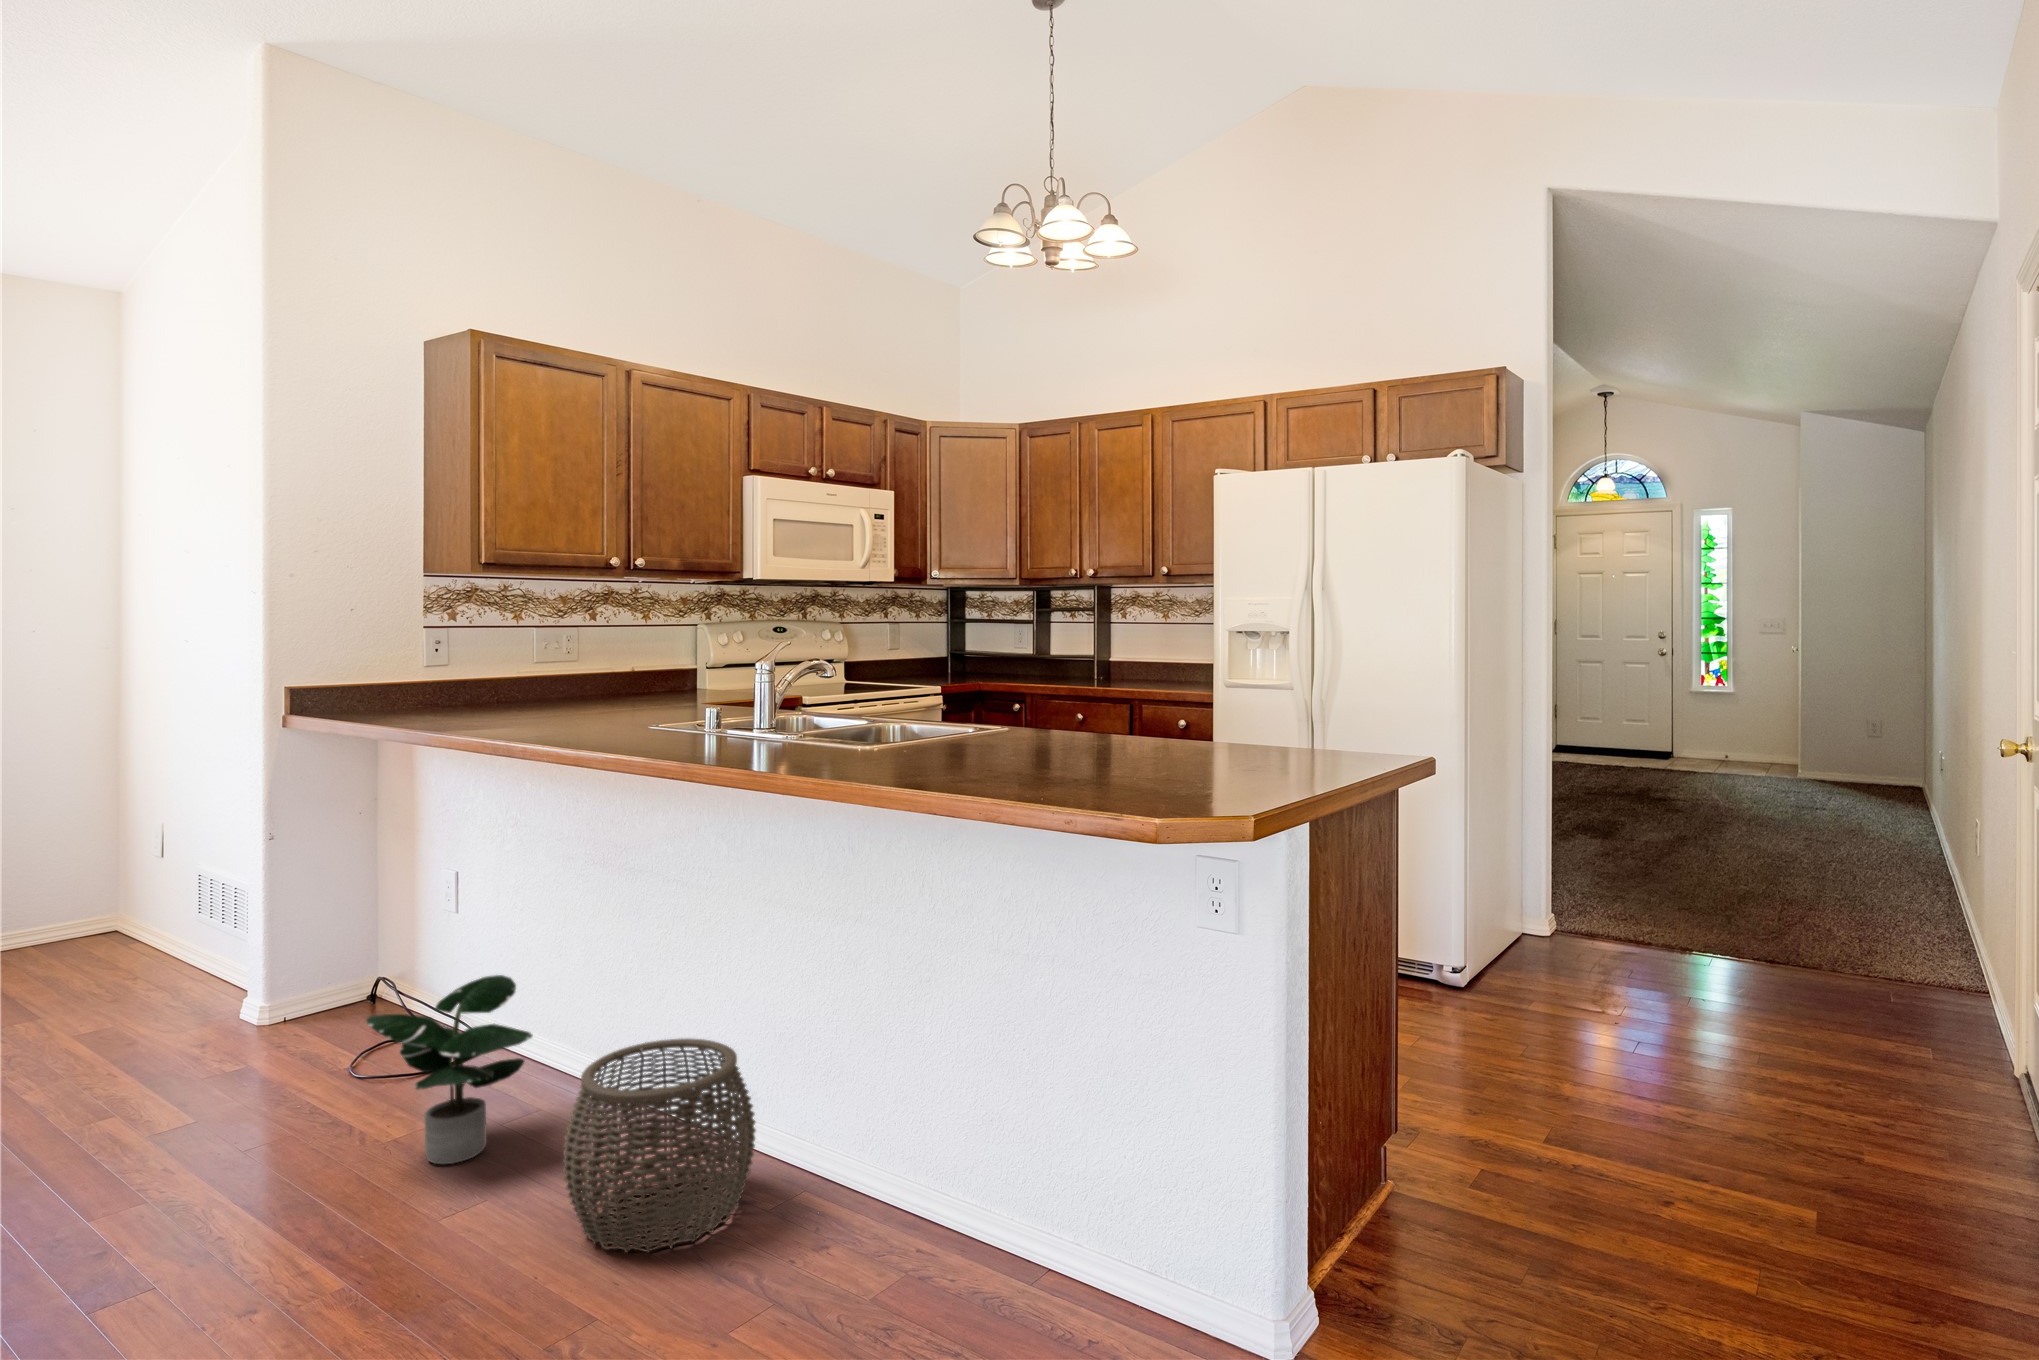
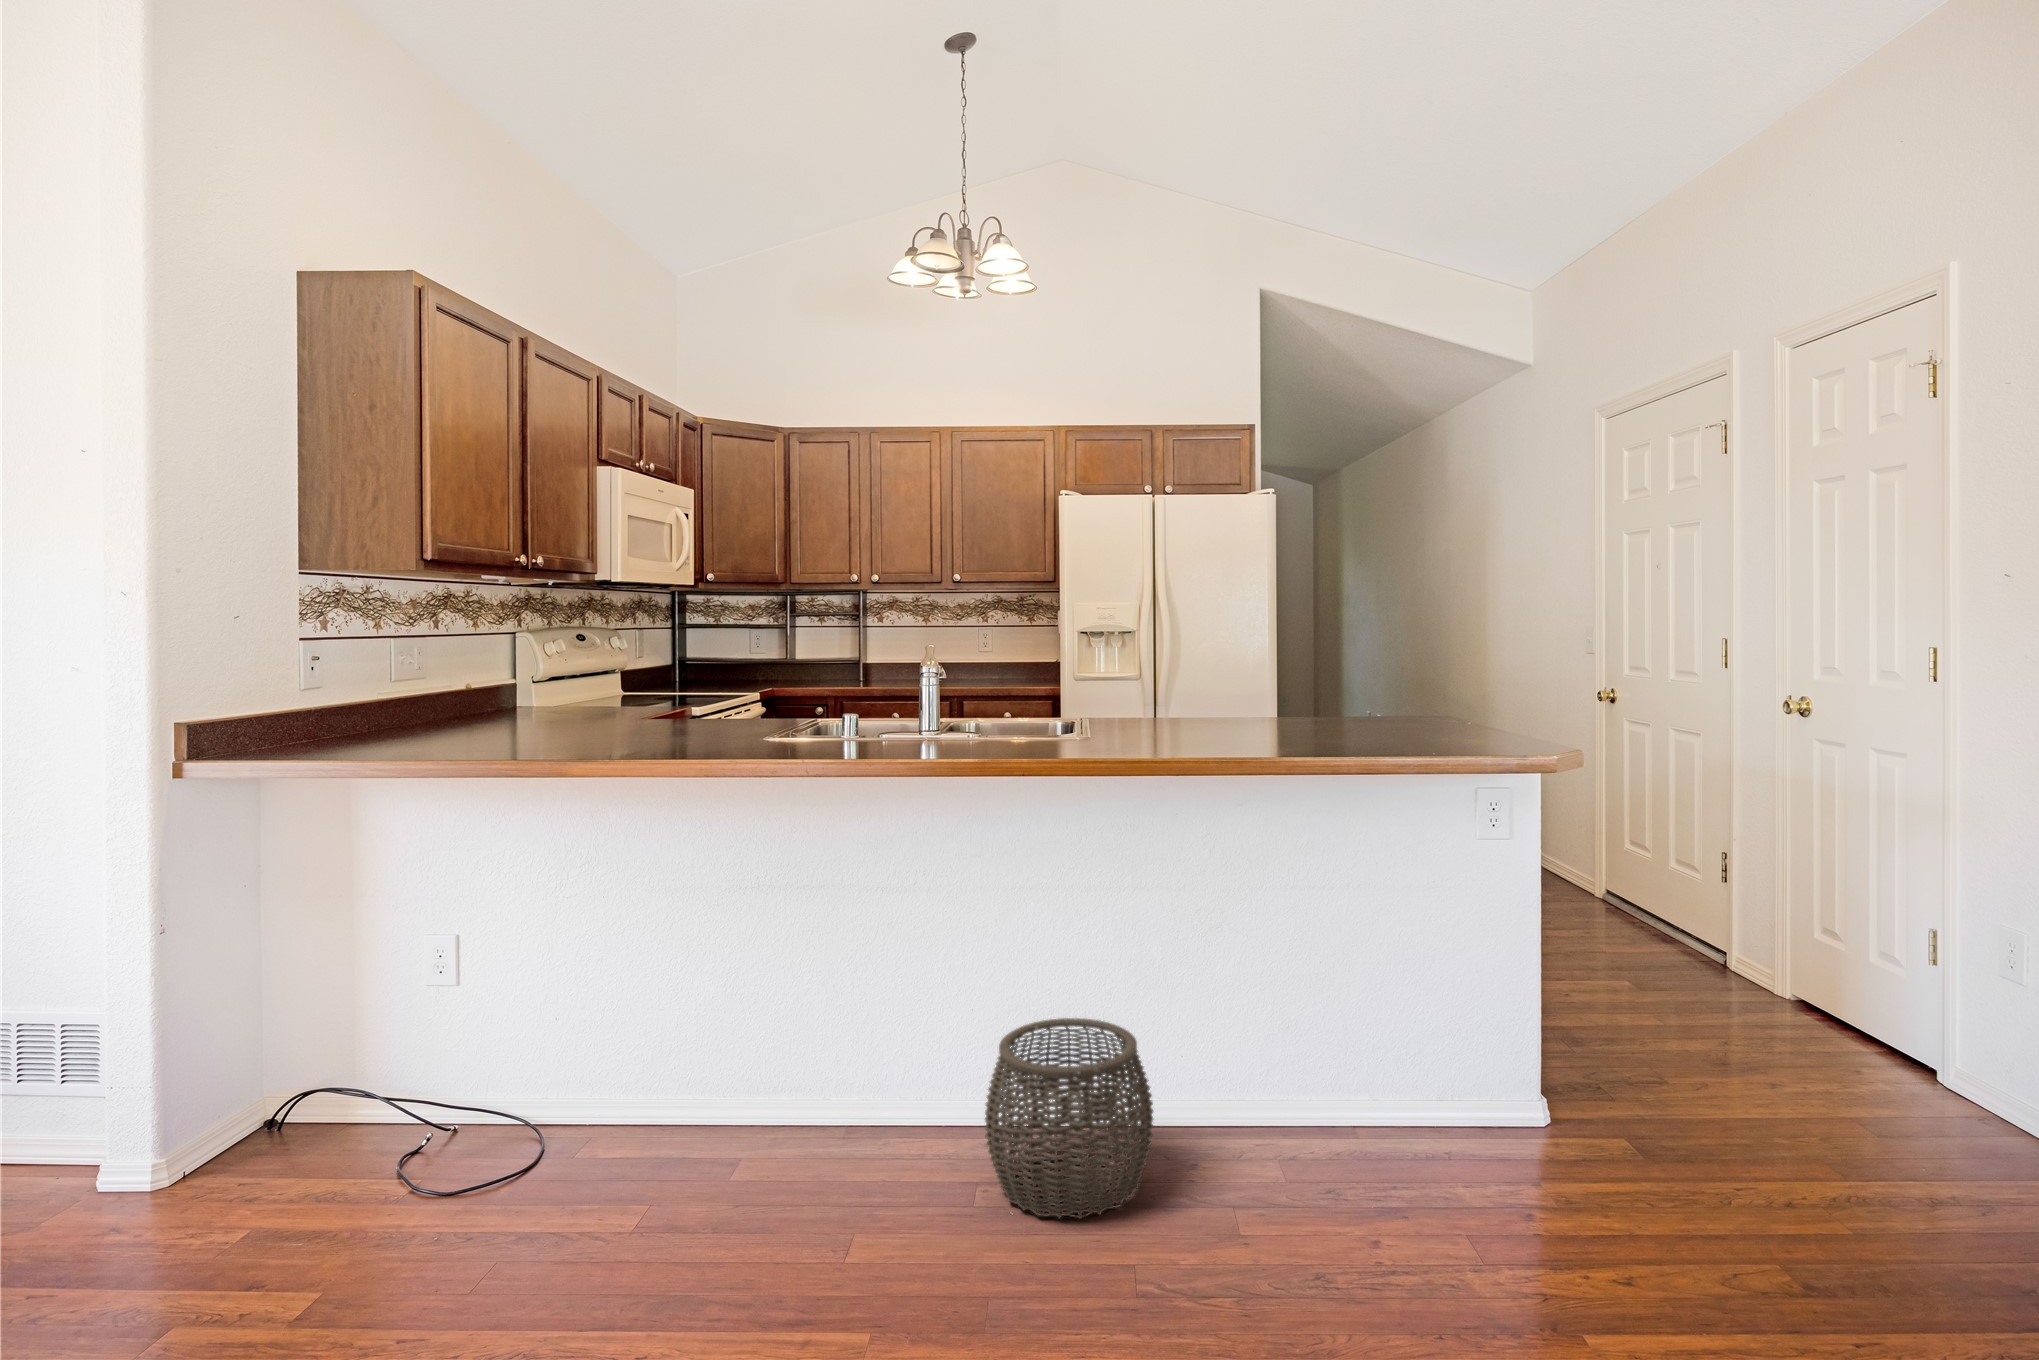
potted plant: present [366,975,532,1164] -> none [680,1015,859,1225]

